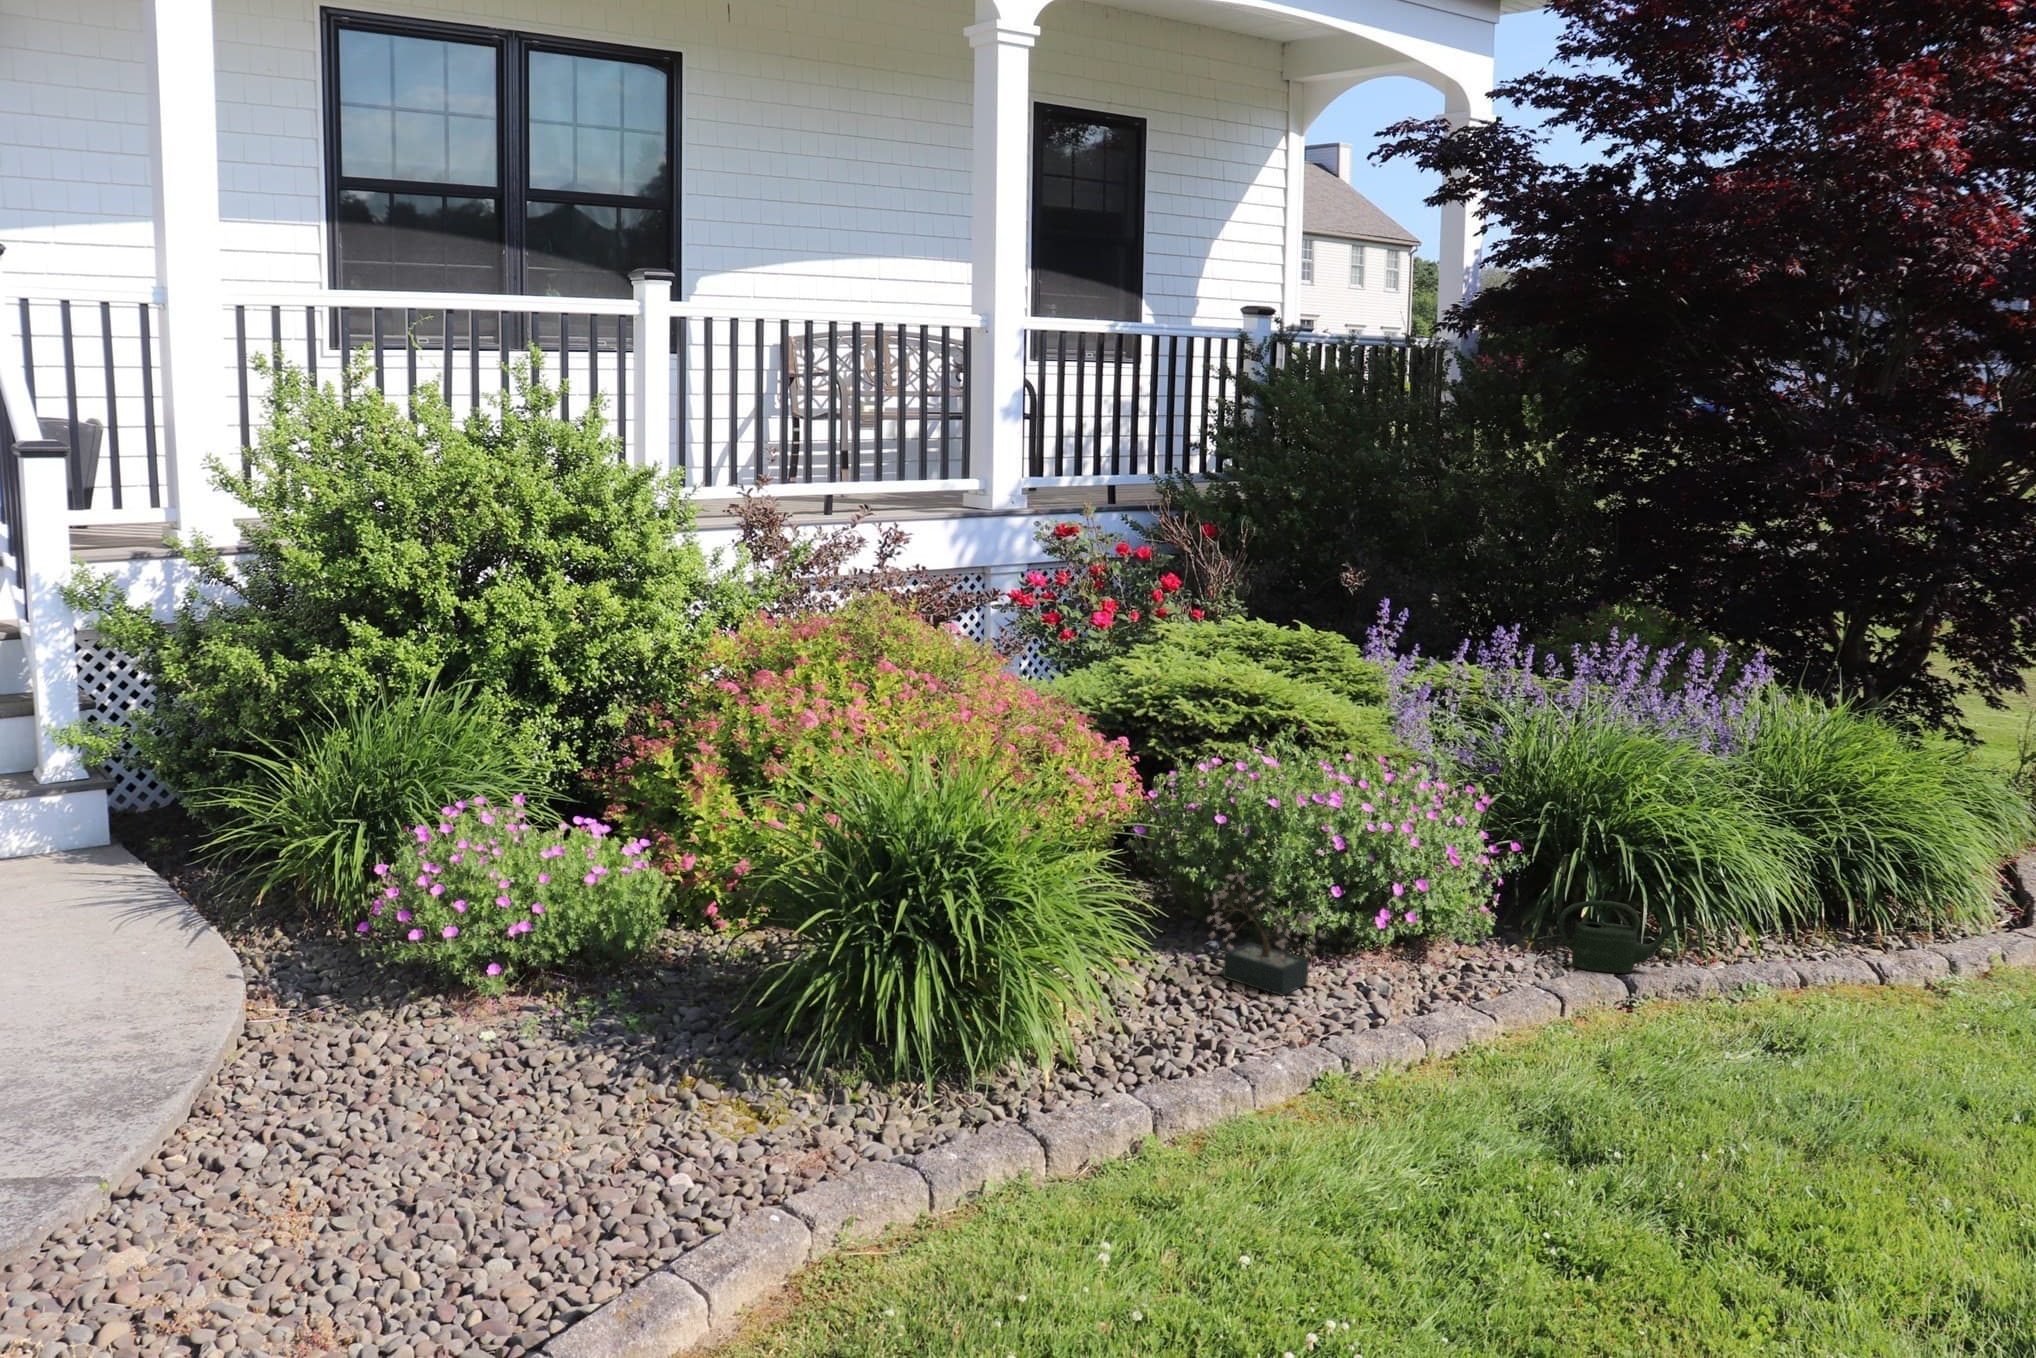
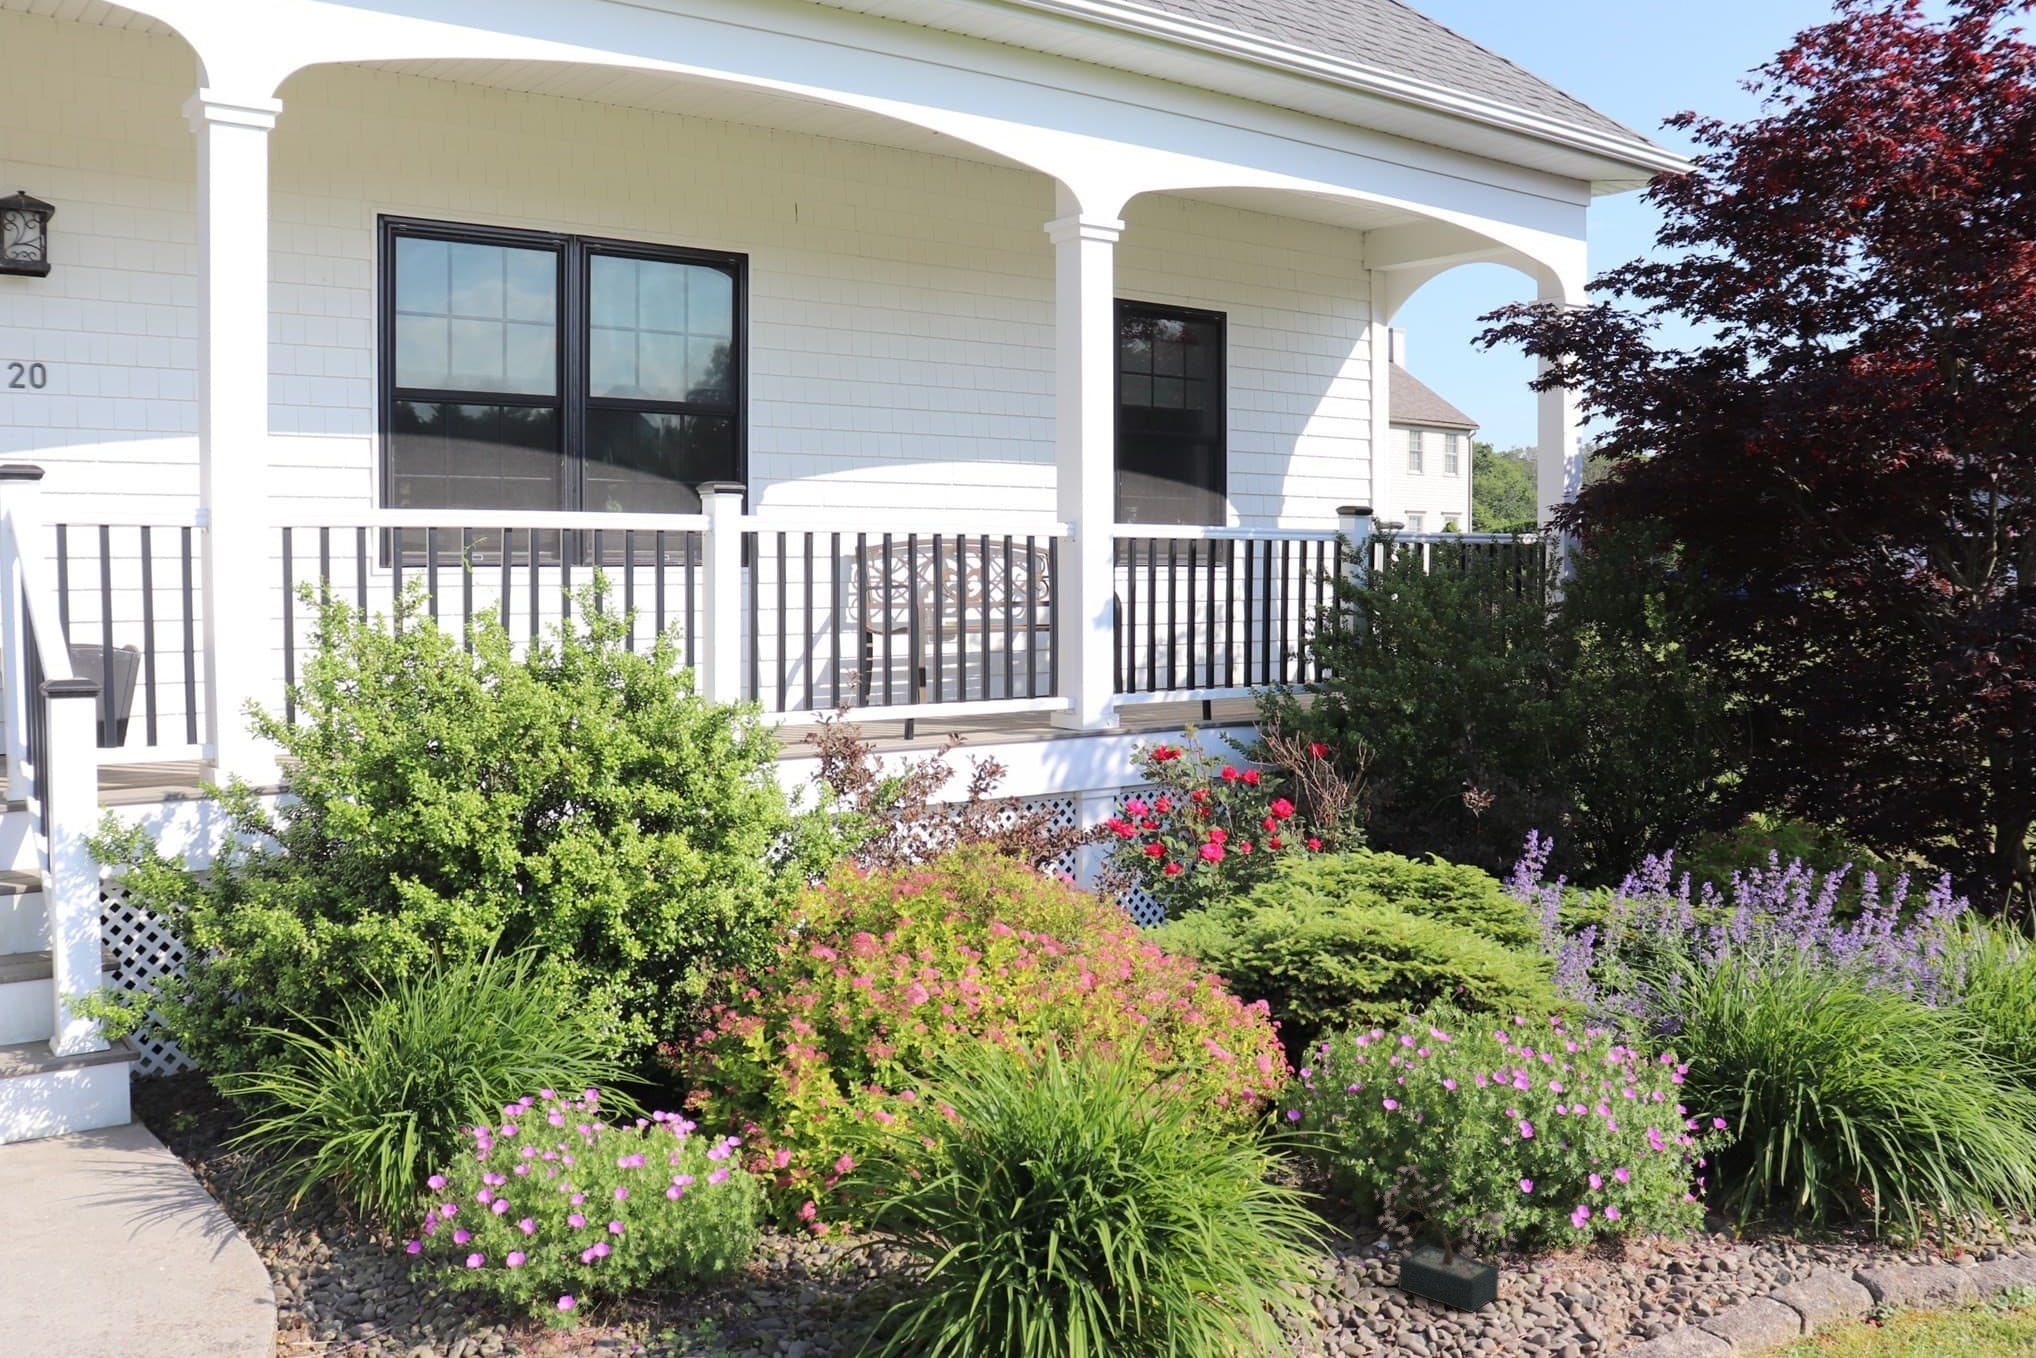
watering can: present [1559,901,1682,973] -> none [1780,1190,1926,1276]

